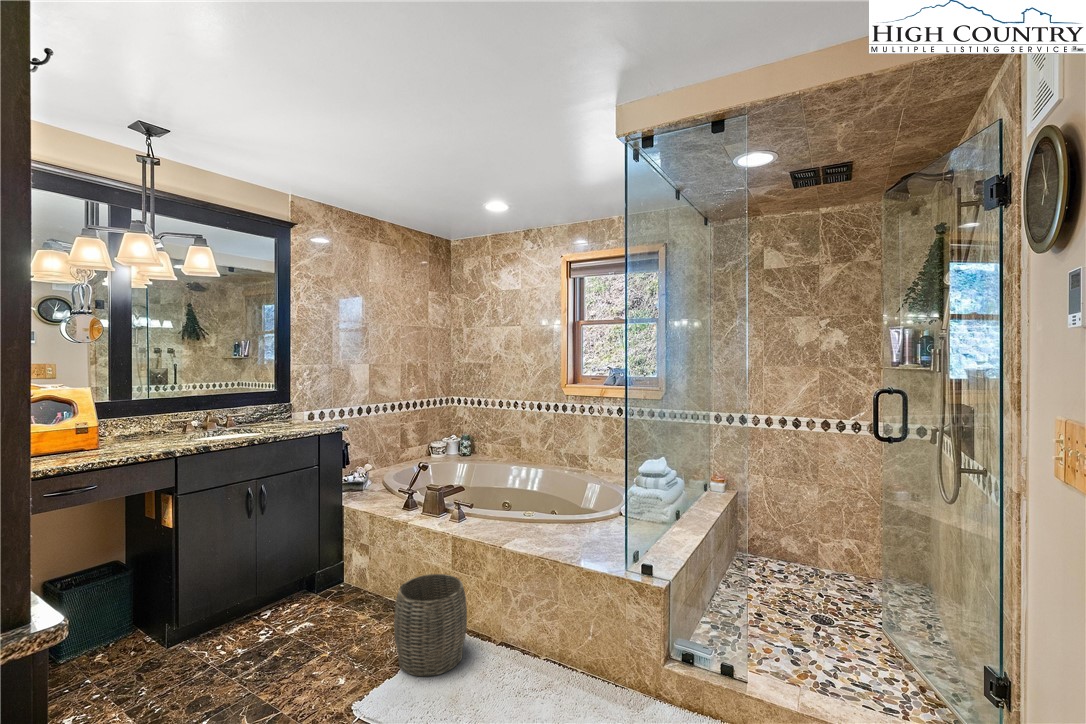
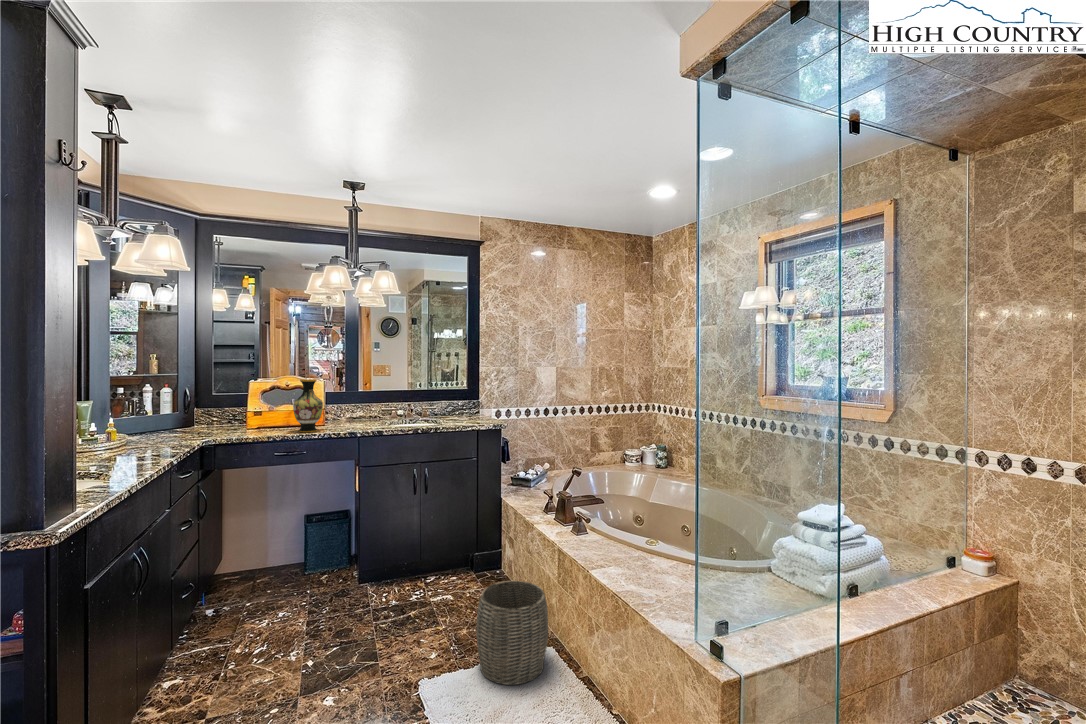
vase: none [65,385,115,458] -> present [293,379,323,432]

